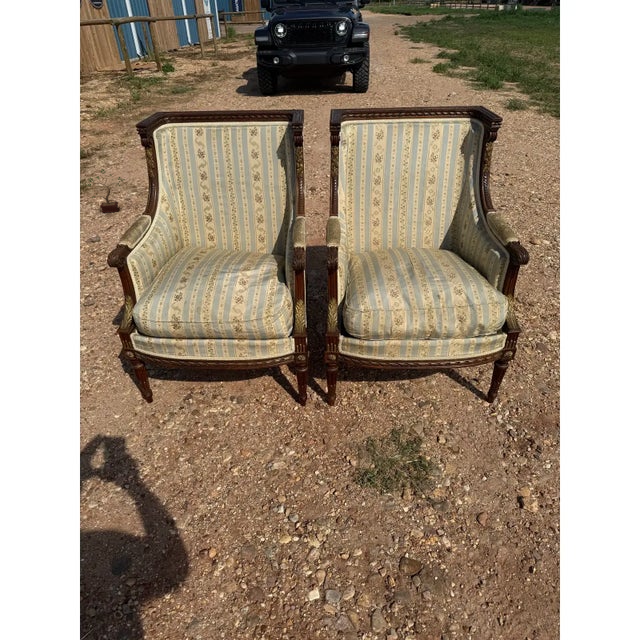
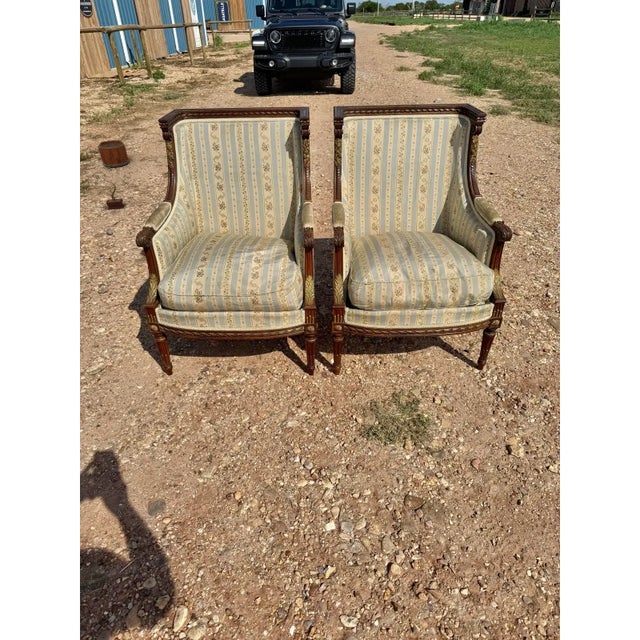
bucket: none [96,139,128,167] -> present [98,140,129,167]

